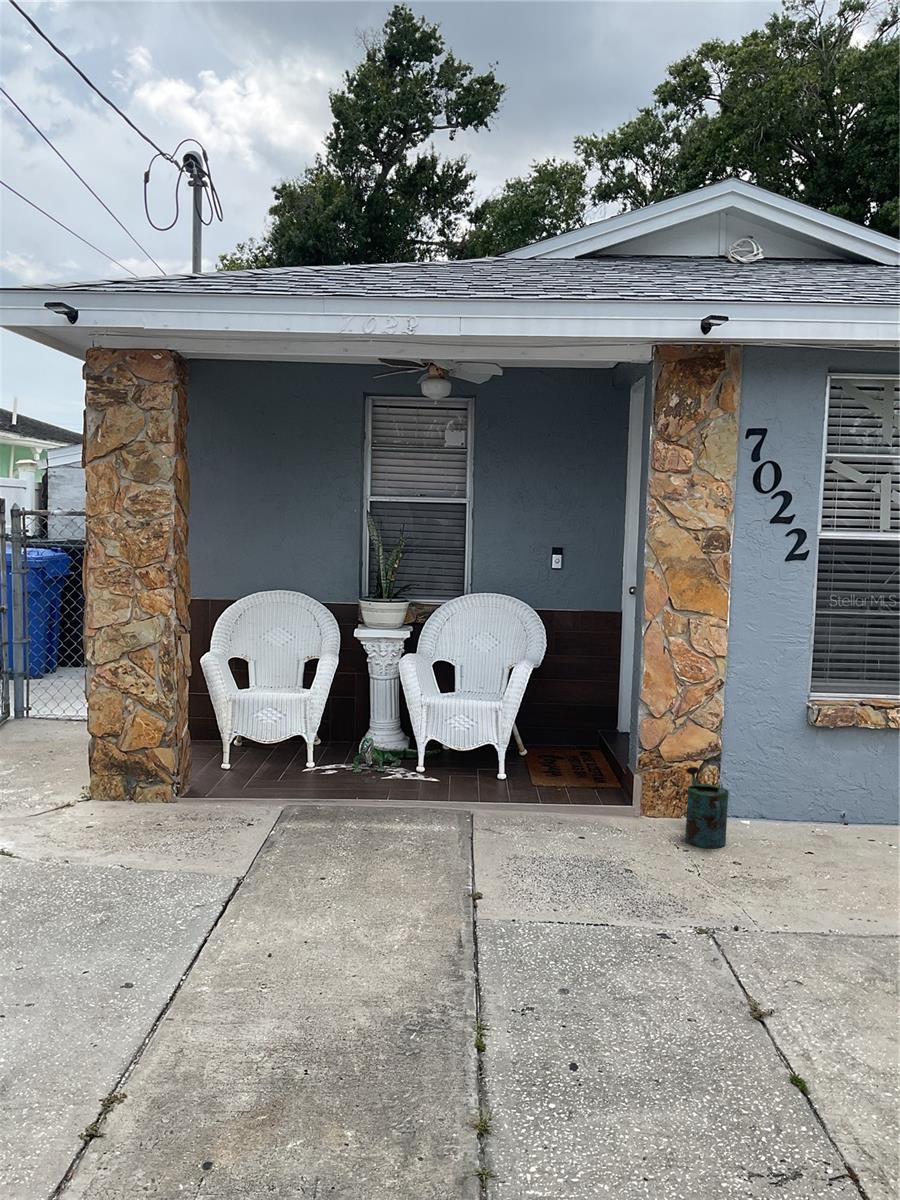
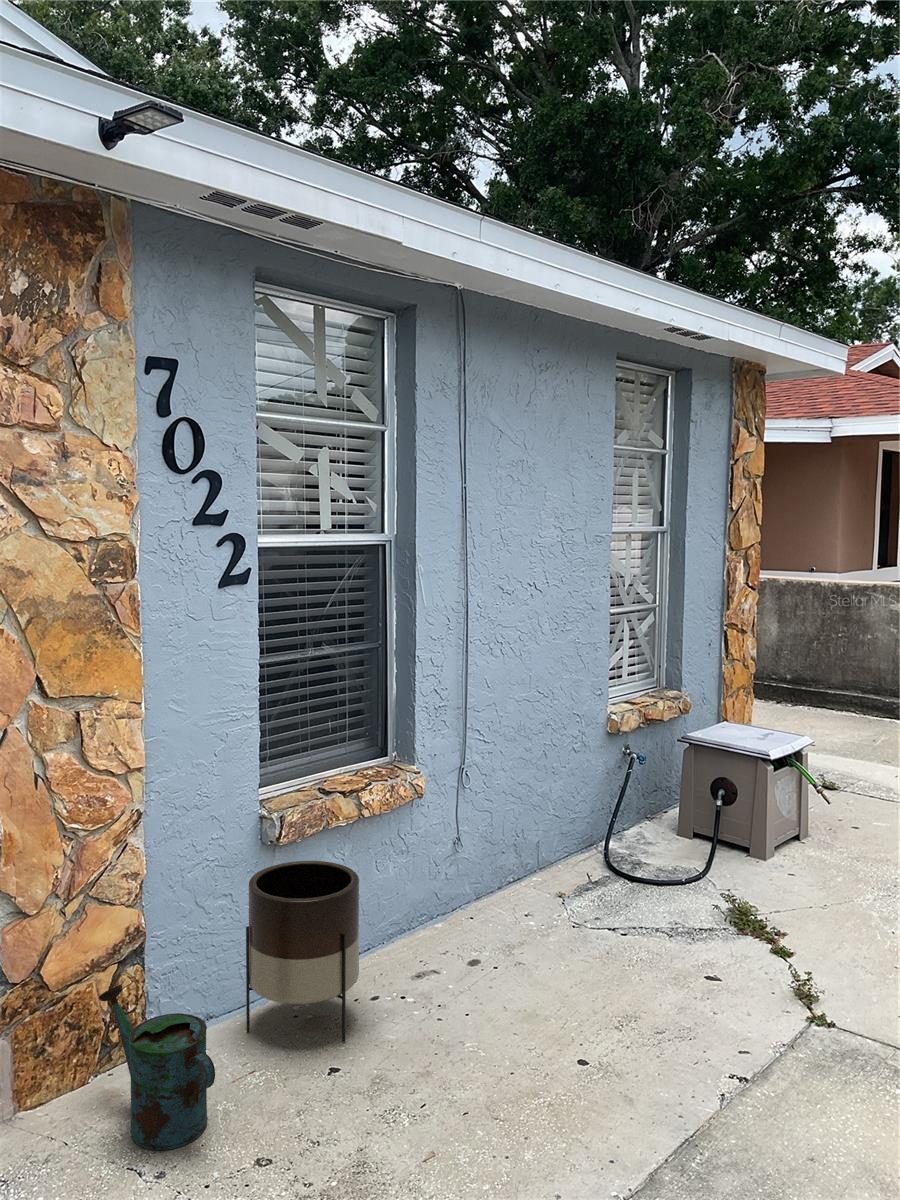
planter: none [777,737,857,848] -> present [246,861,359,1042]

